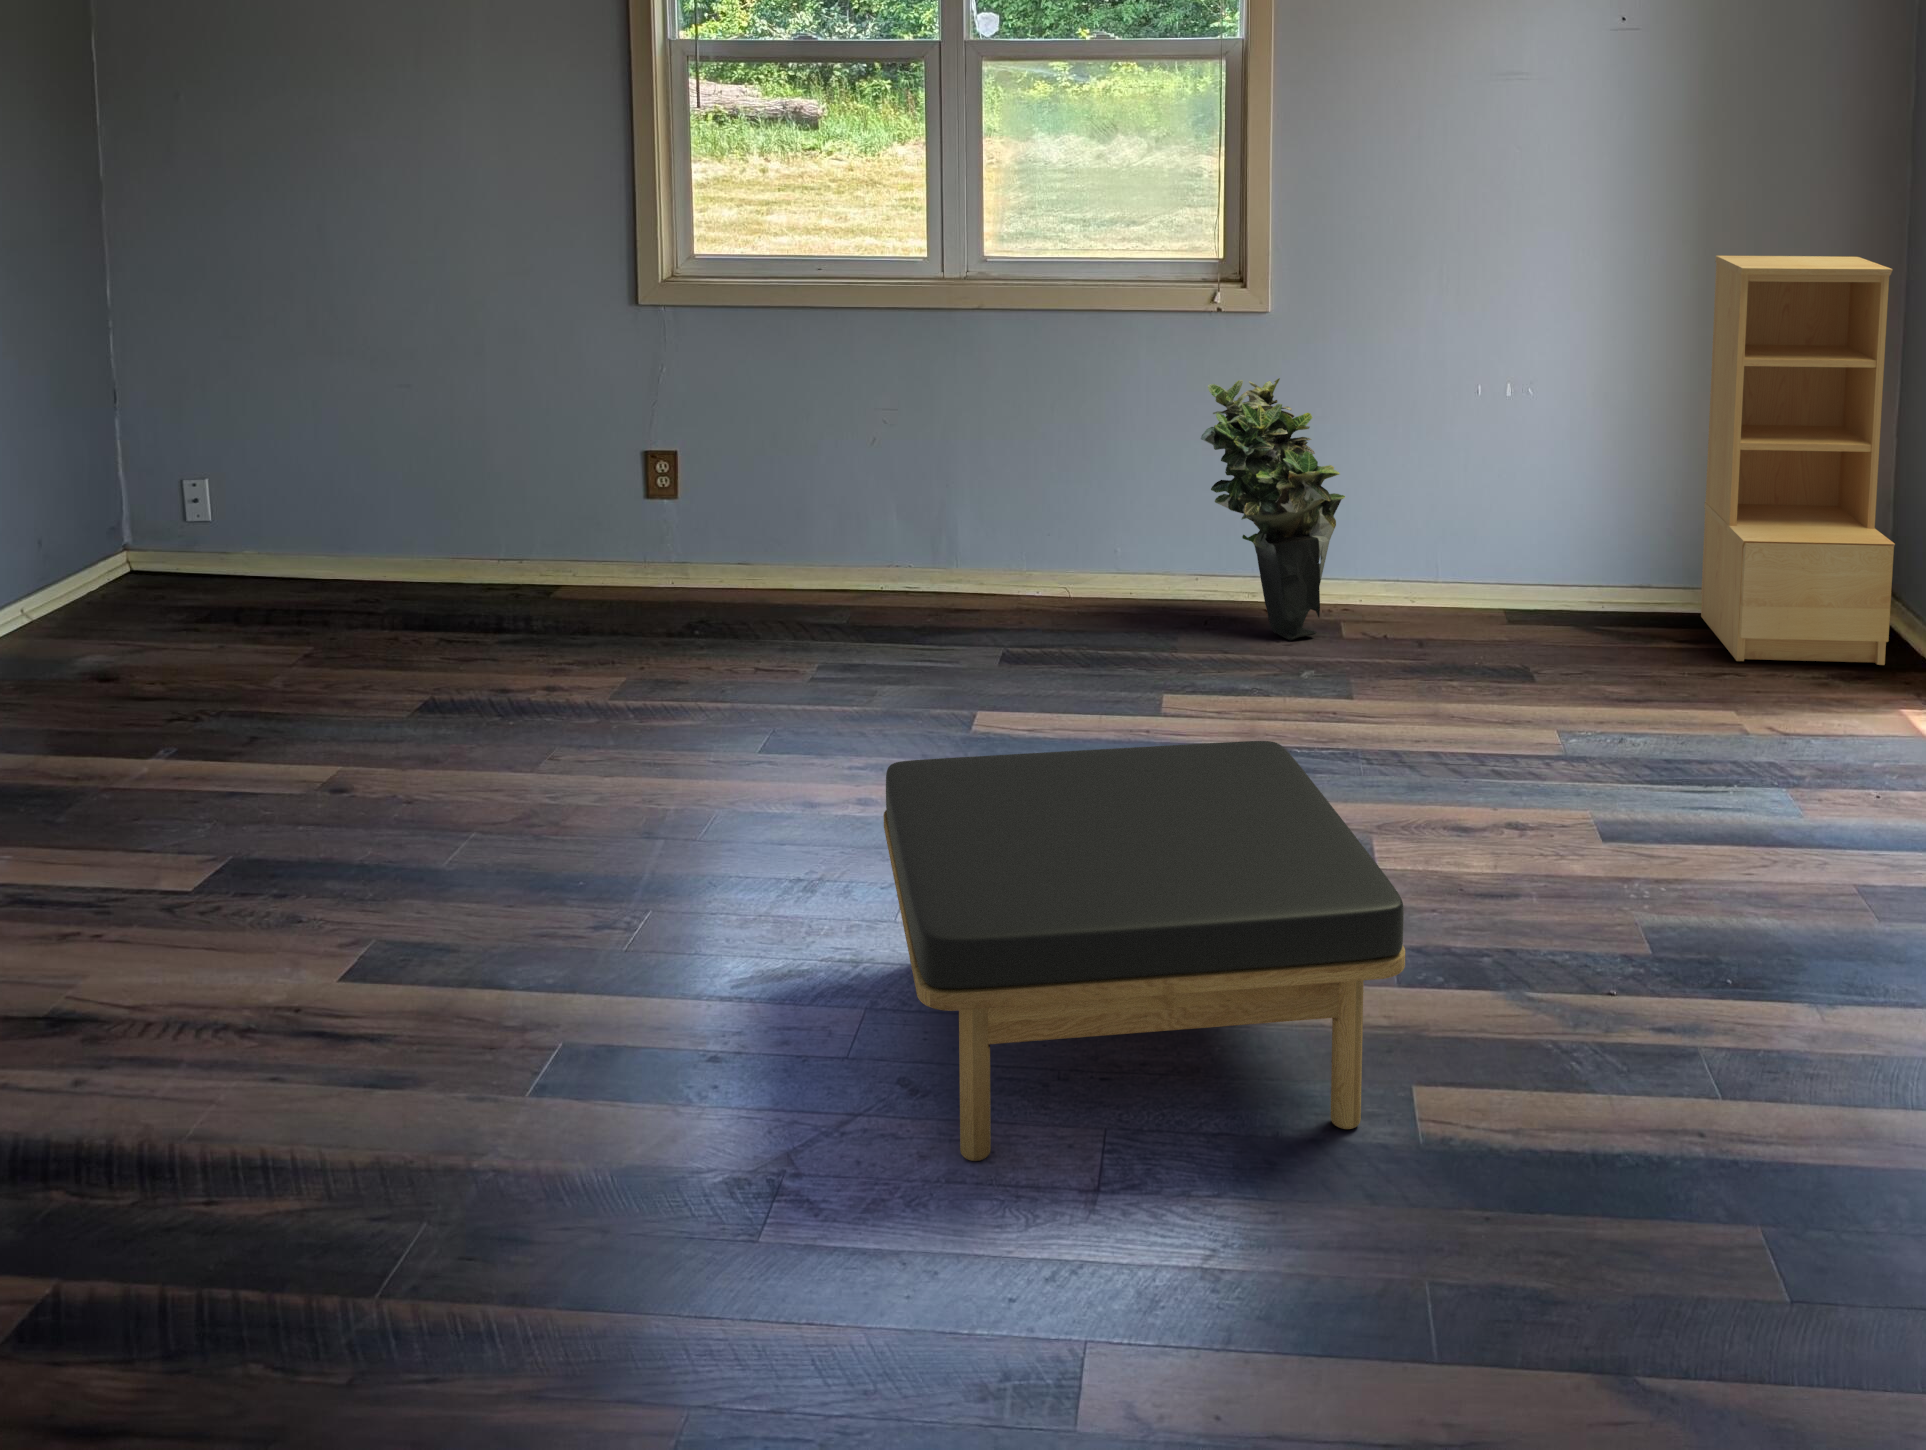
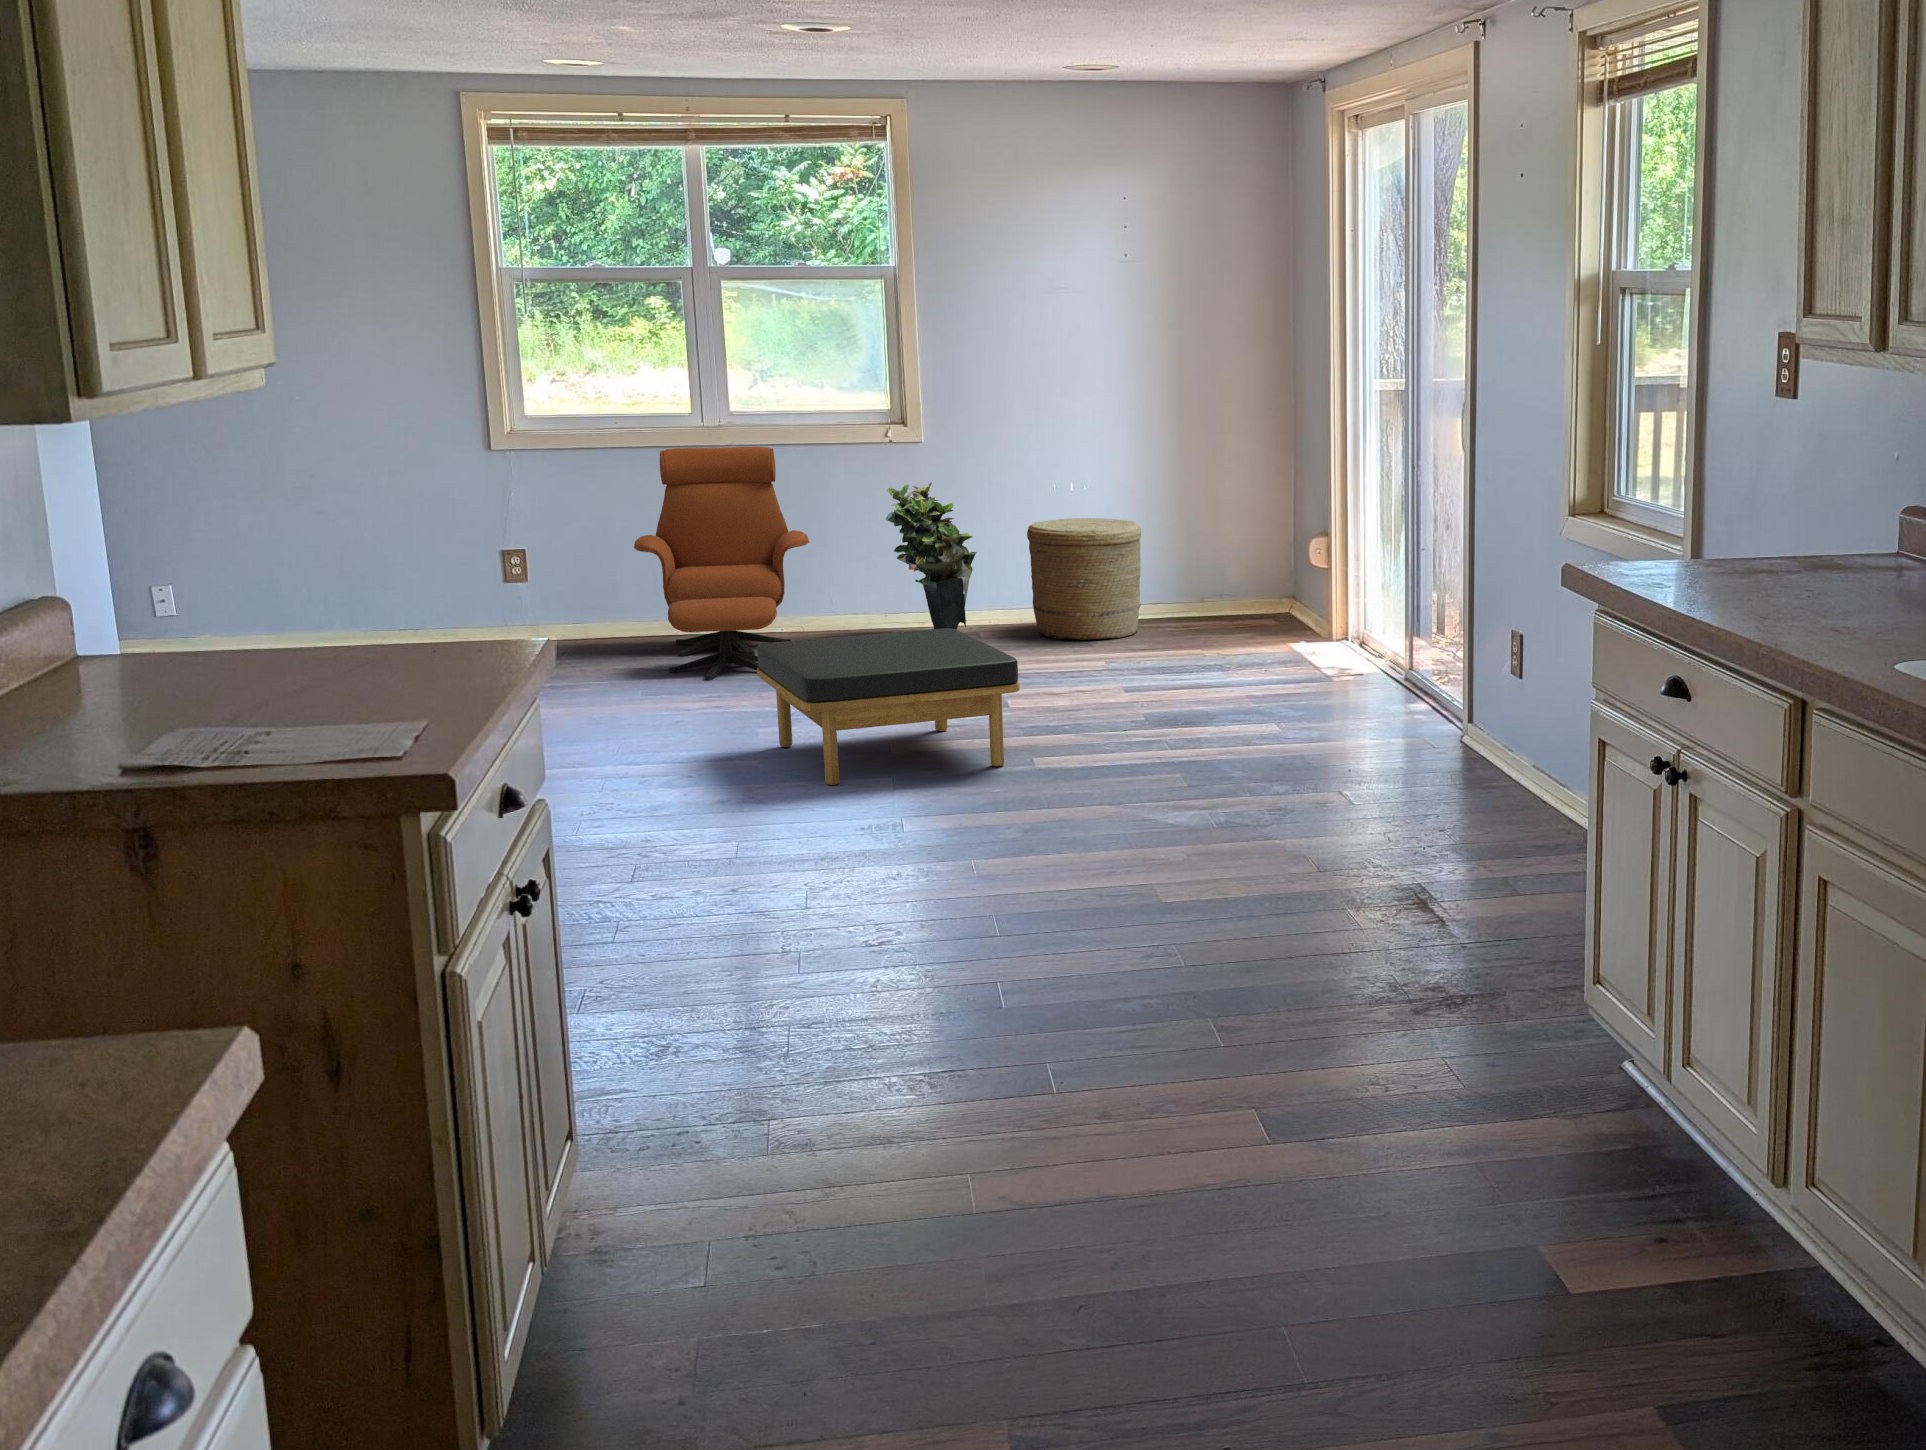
bookshelf: present [1701,256,1895,665] -> none [1190,397,1291,634]
lounge chair: none [816,313,1081,712] -> present [634,447,809,680]
woven basket: none [1429,443,1624,660] -> present [1027,518,1141,641]

